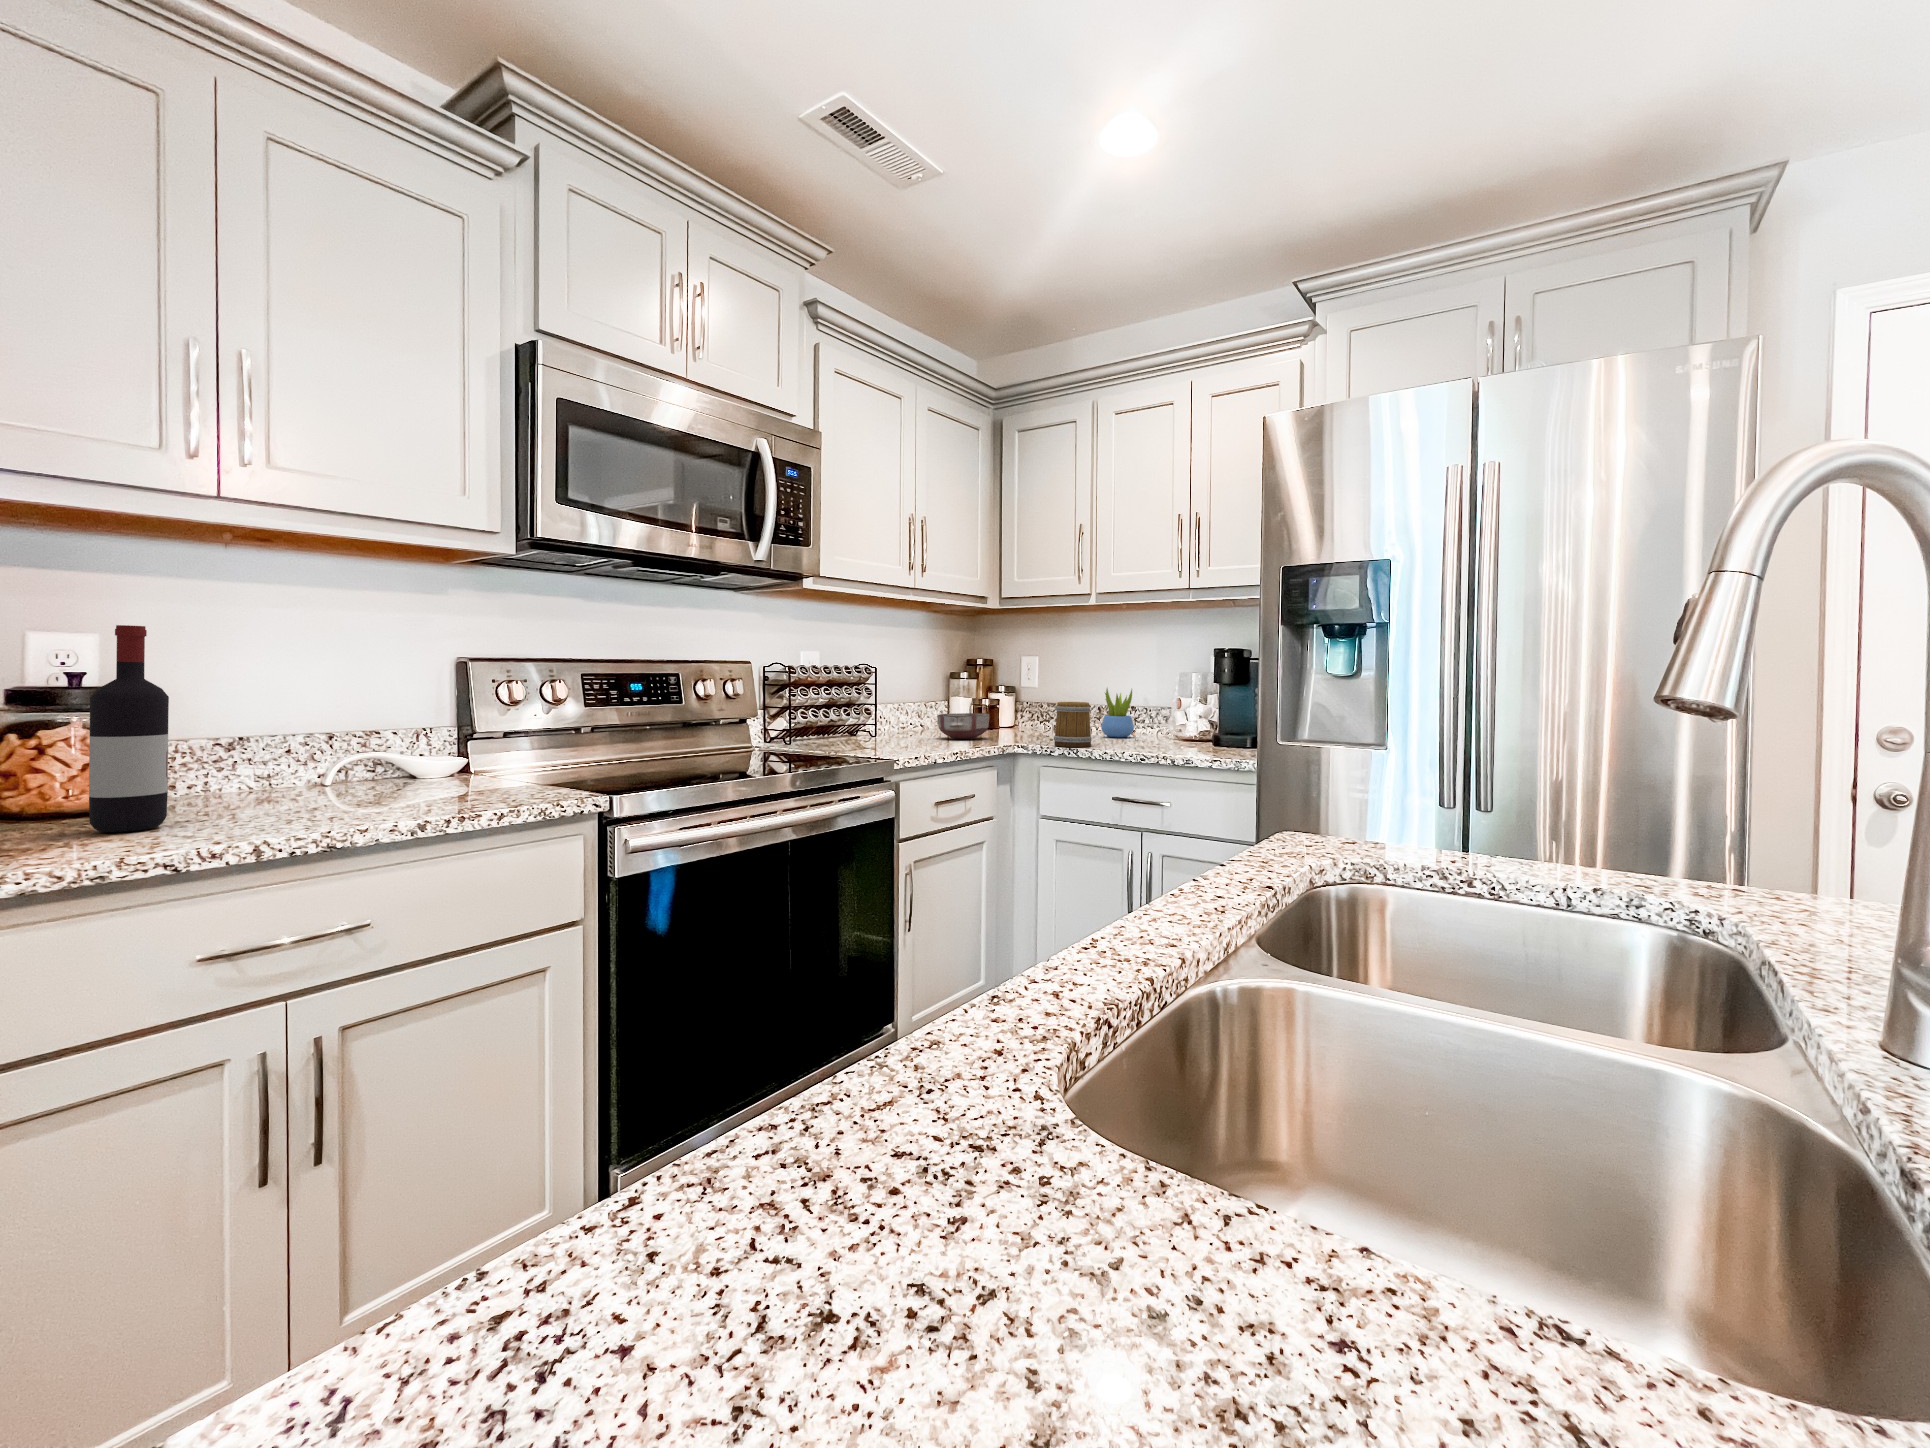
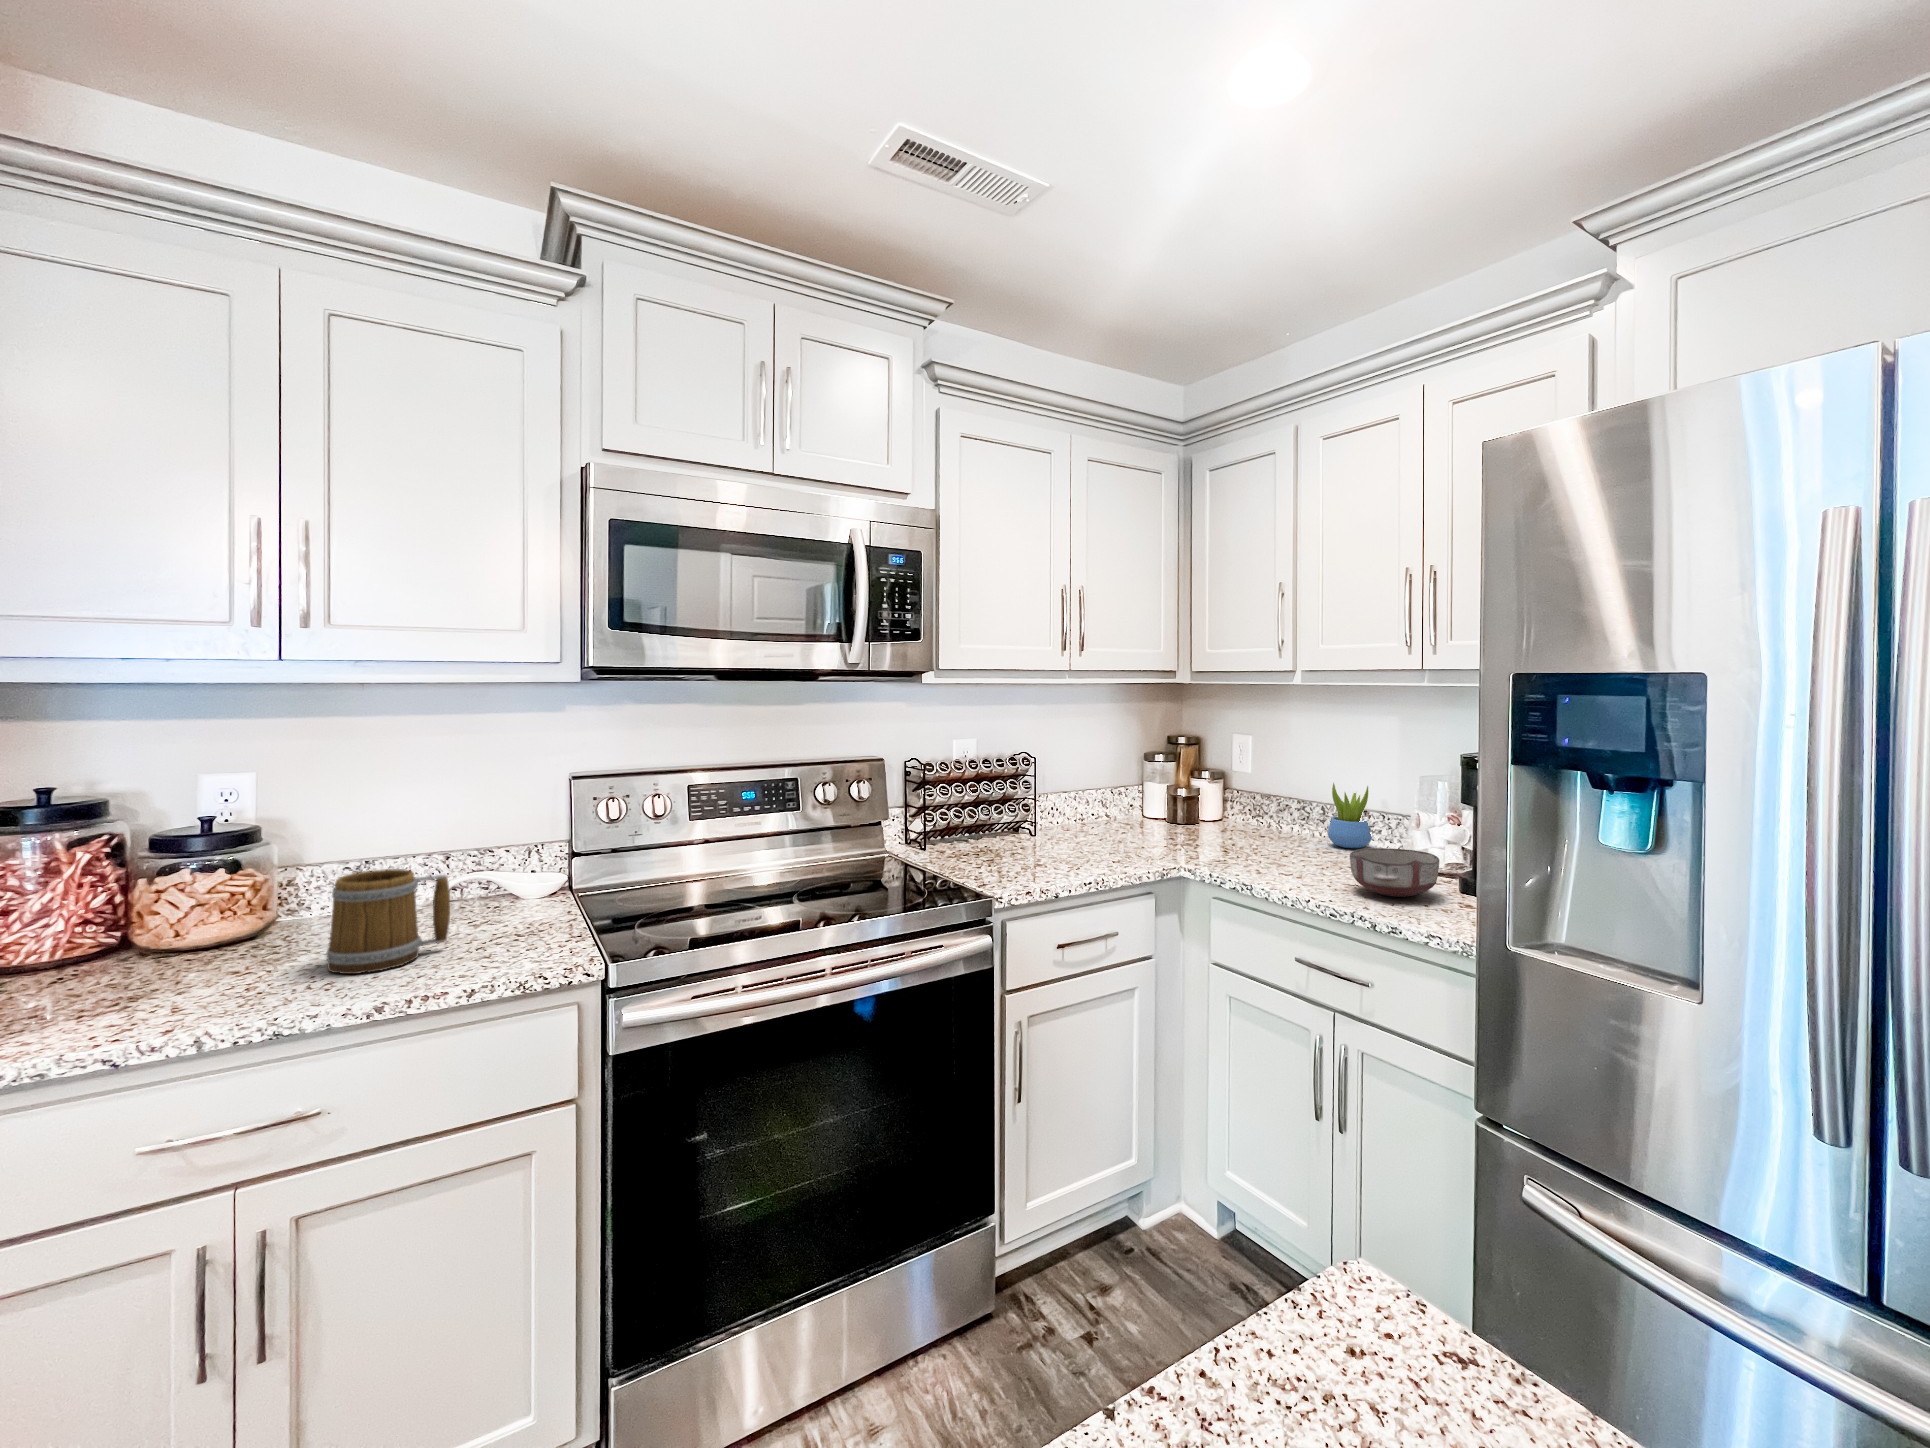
wine bottle: present [89,625,169,832] -> none [136,796,208,993]
mug: present [1054,702,1092,747] -> present [327,869,450,974]
ceramic bowl: present [937,713,989,739] -> present [1350,848,1440,897]

